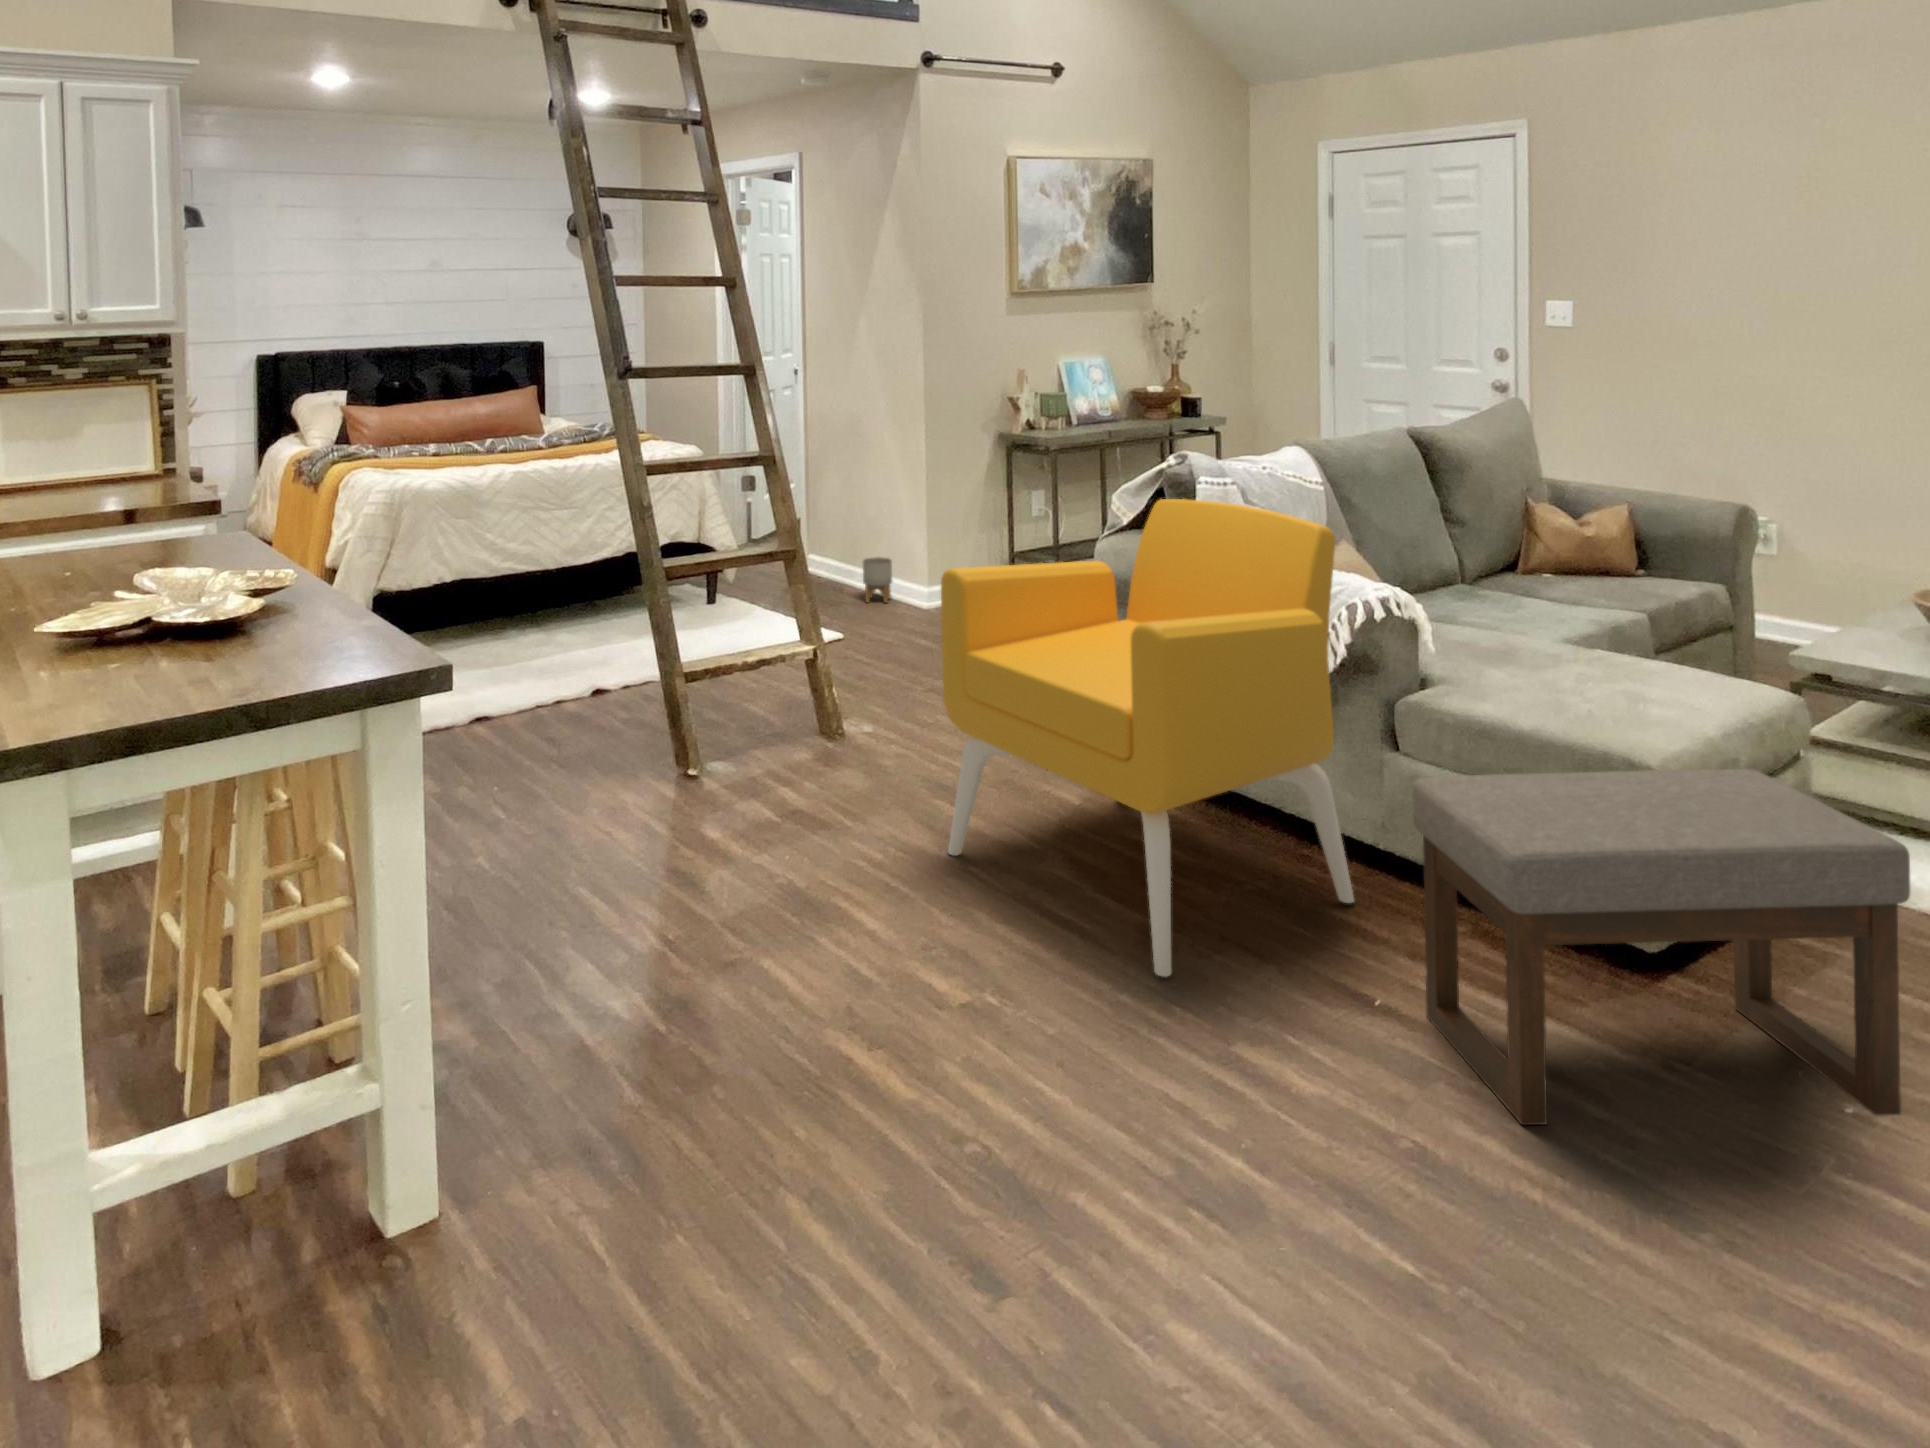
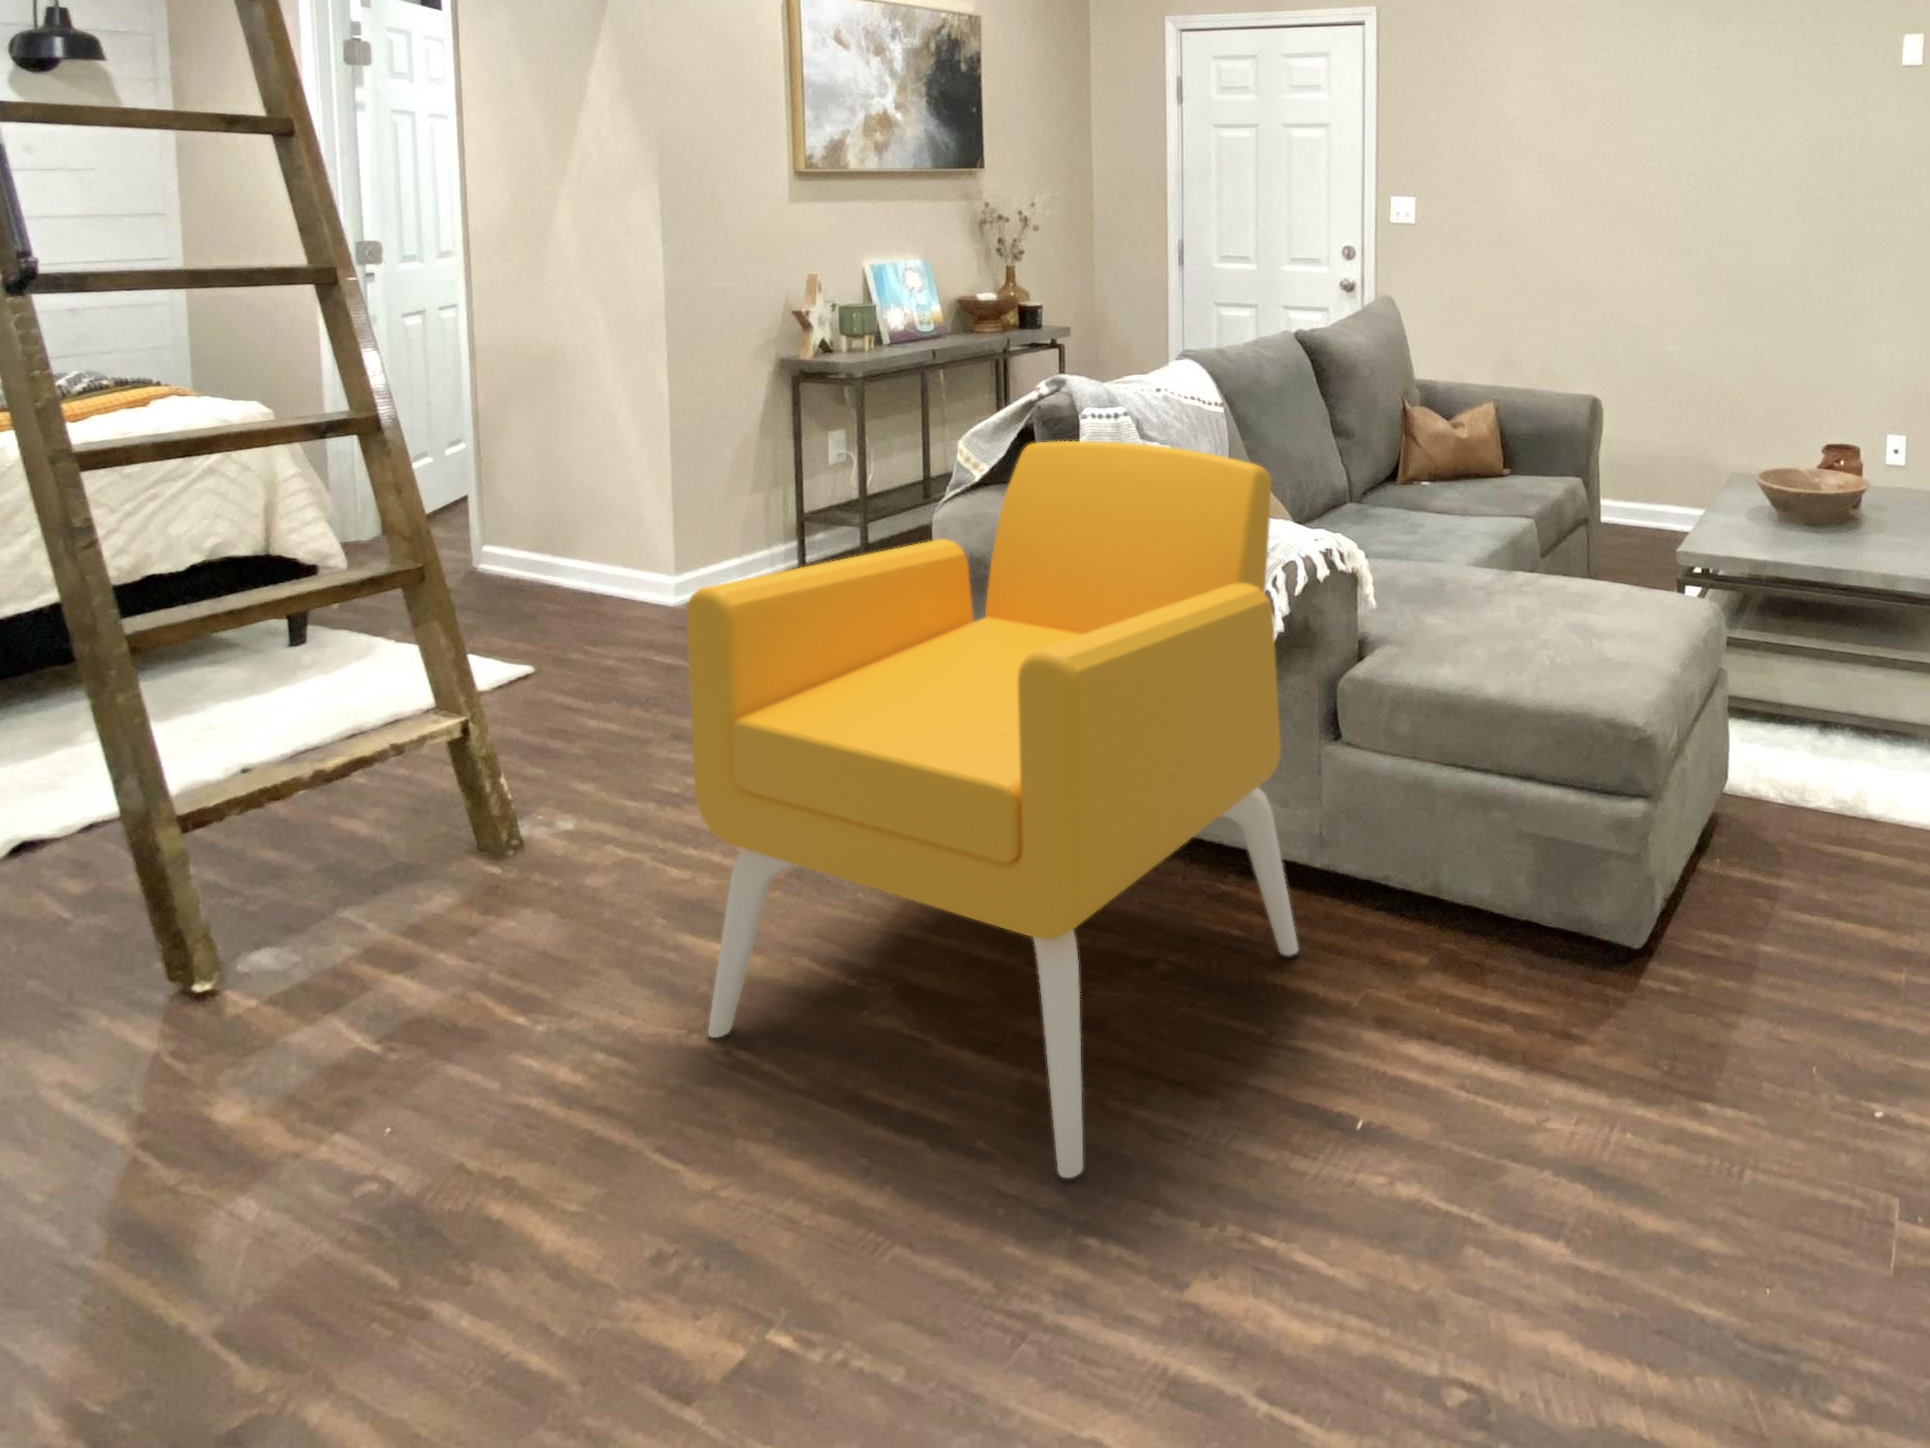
planter: present [863,557,892,603] -> none [572,542,621,609]
ottoman: present [1413,769,1910,1125] -> none [1409,708,1919,1268]

